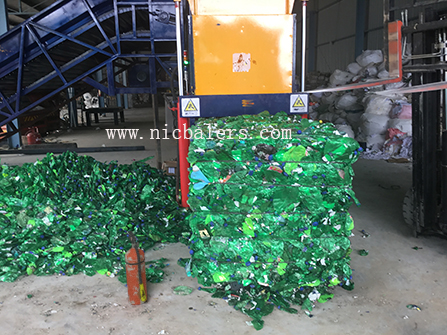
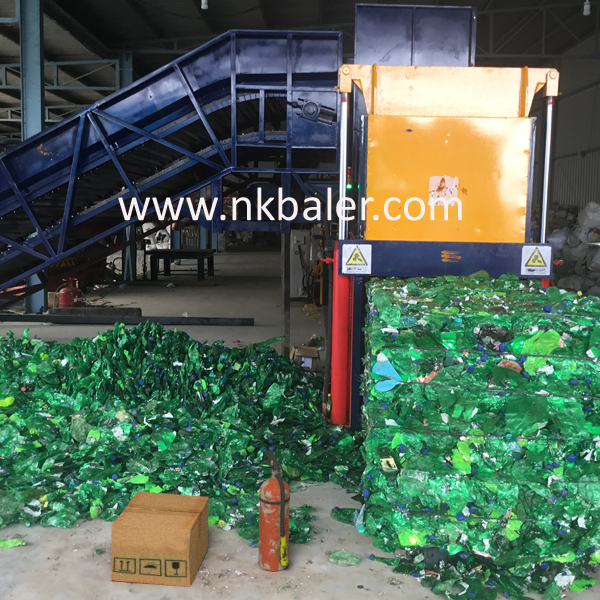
cardboard box: none [25,262,97,323] -> present [111,491,209,587]

